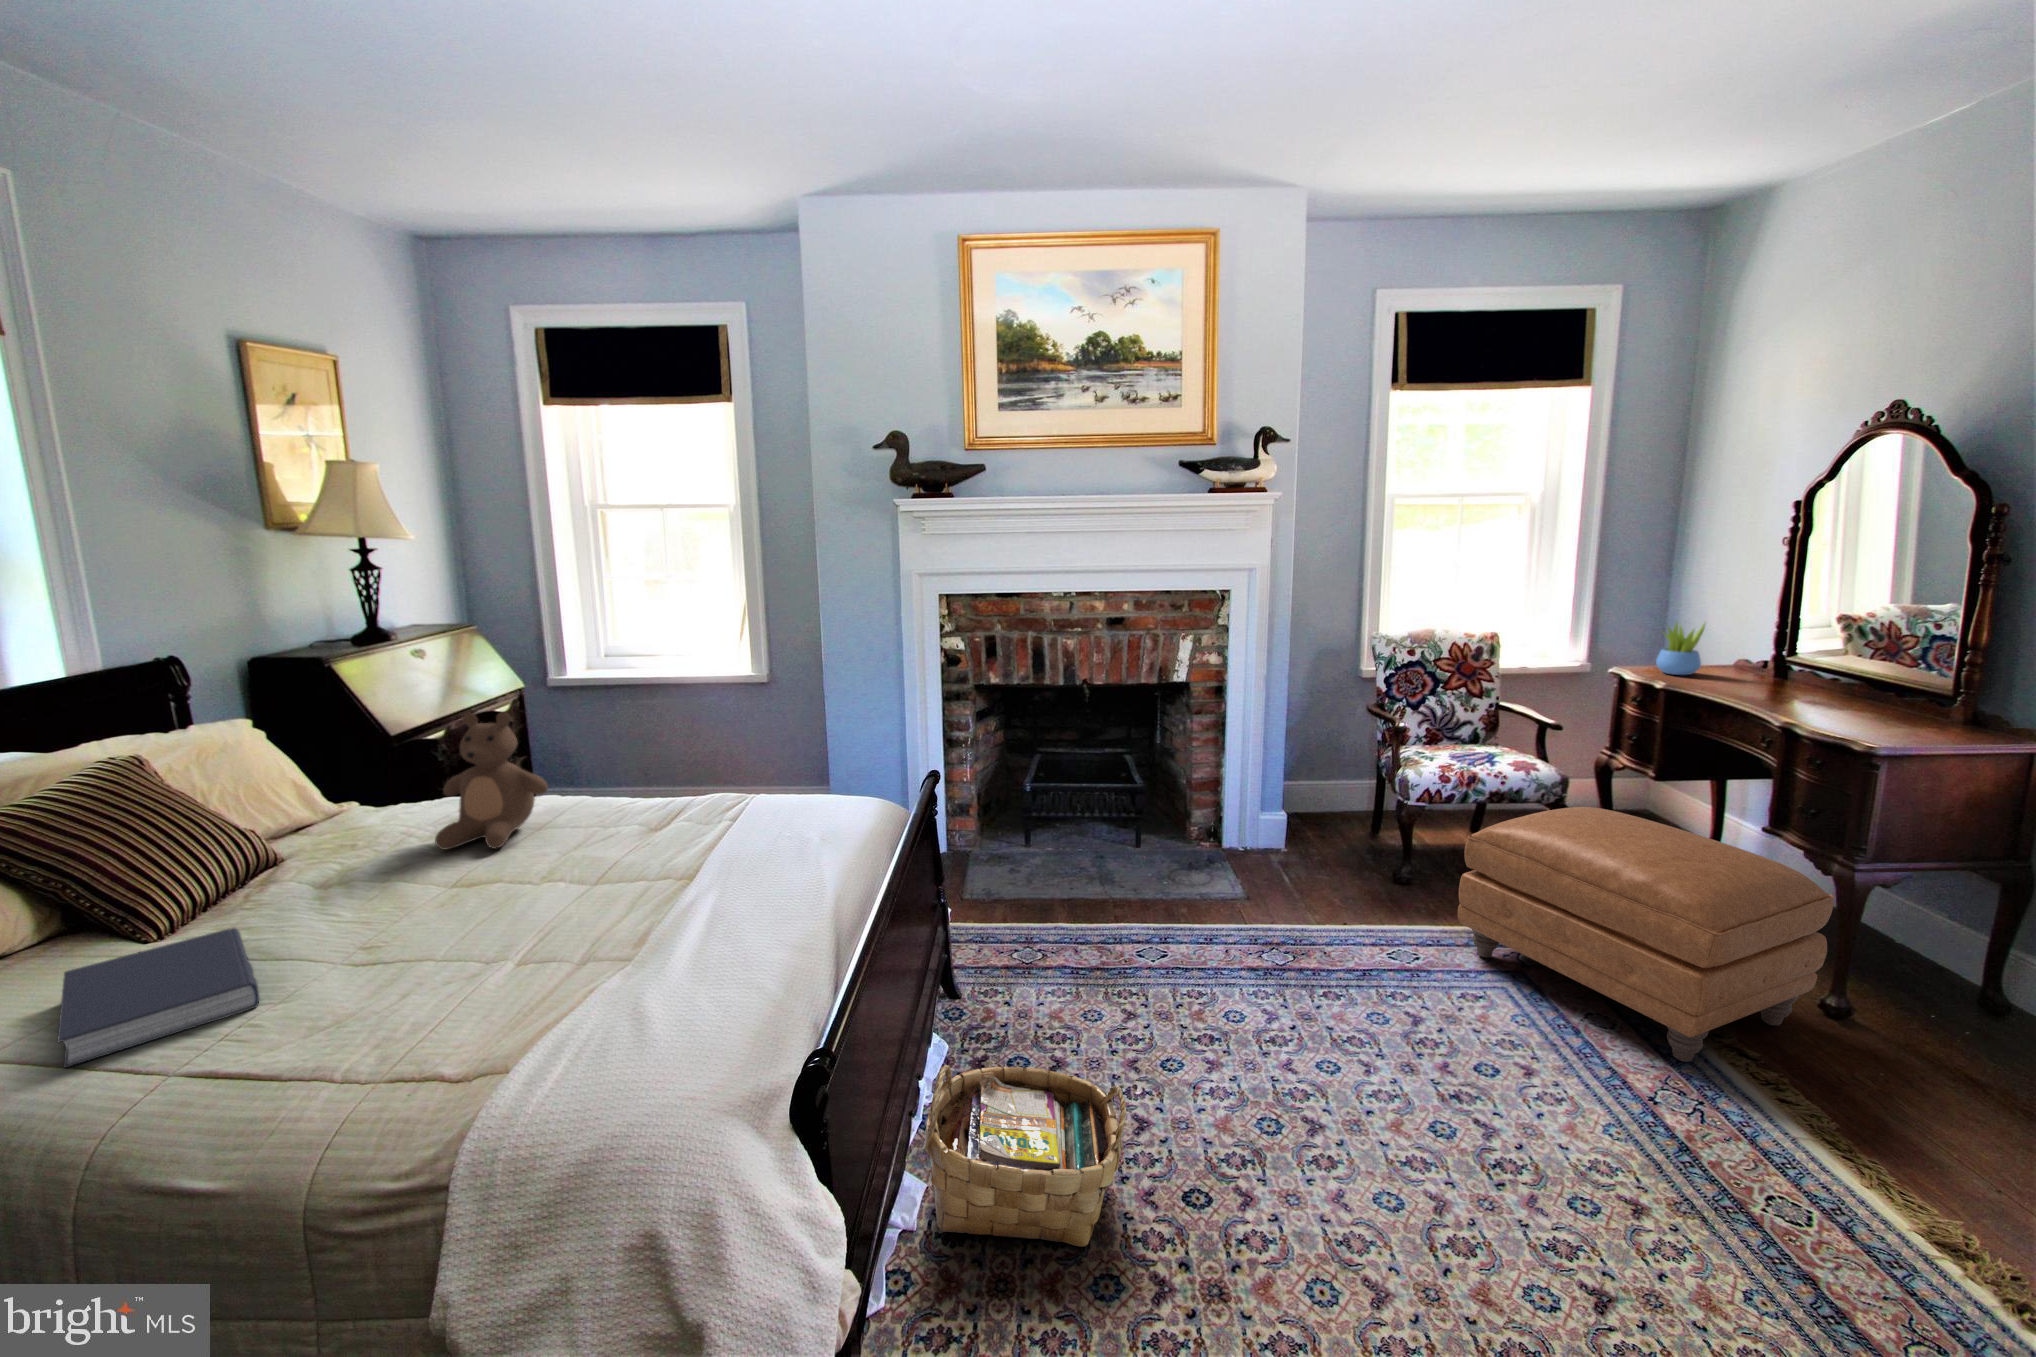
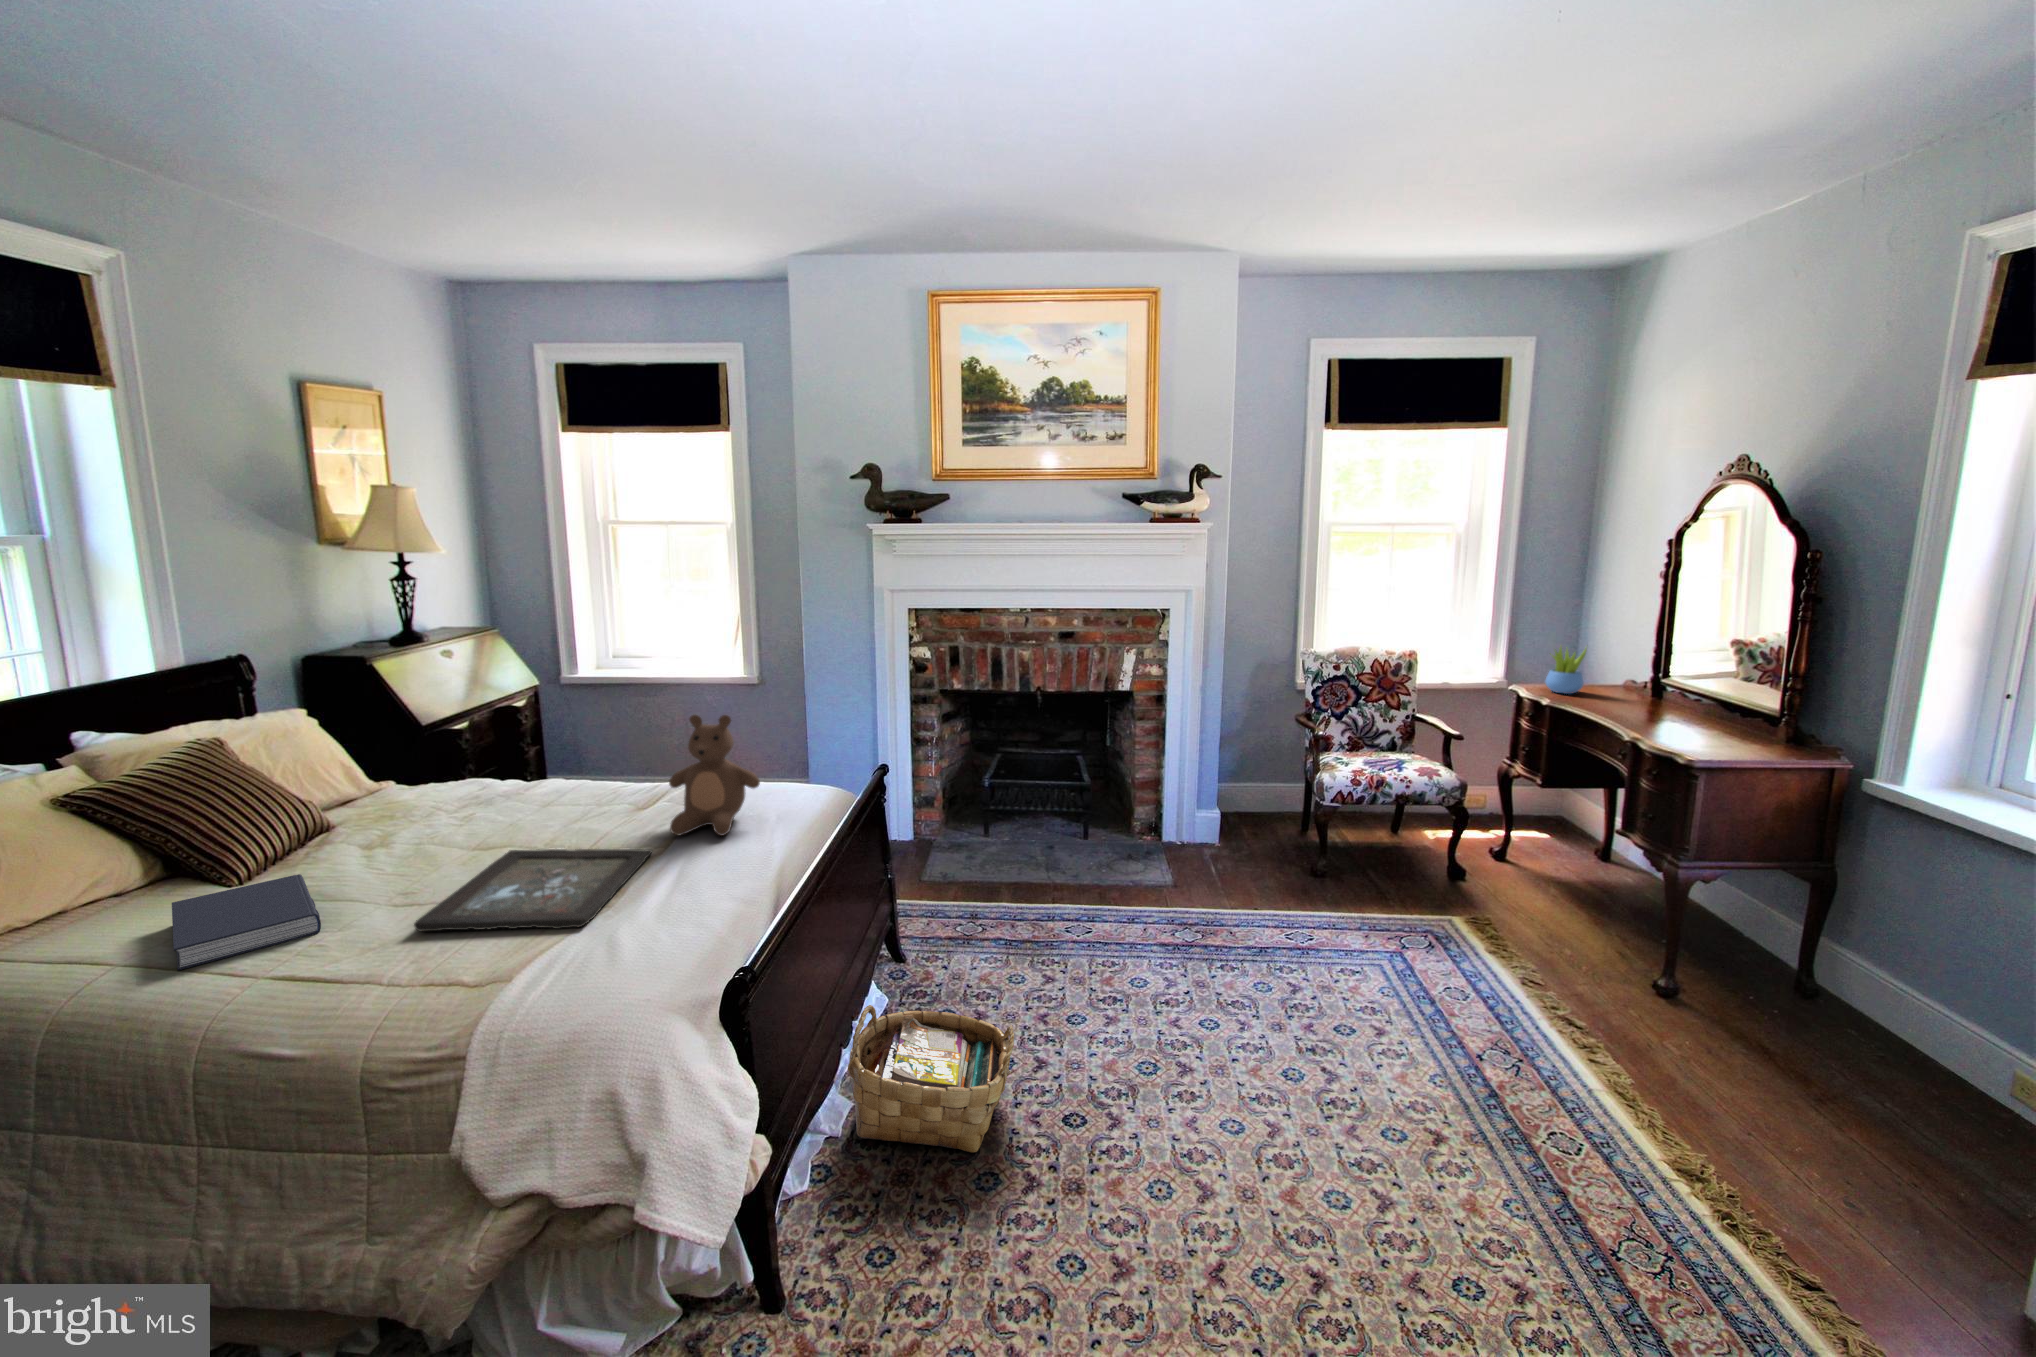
teddy bear: present [435,712,548,850] -> present [669,715,760,836]
ottoman: present [1458,807,1834,1062] -> none [1348,810,1654,1028]
tray: none [381,883,677,1003] -> present [414,849,652,931]

